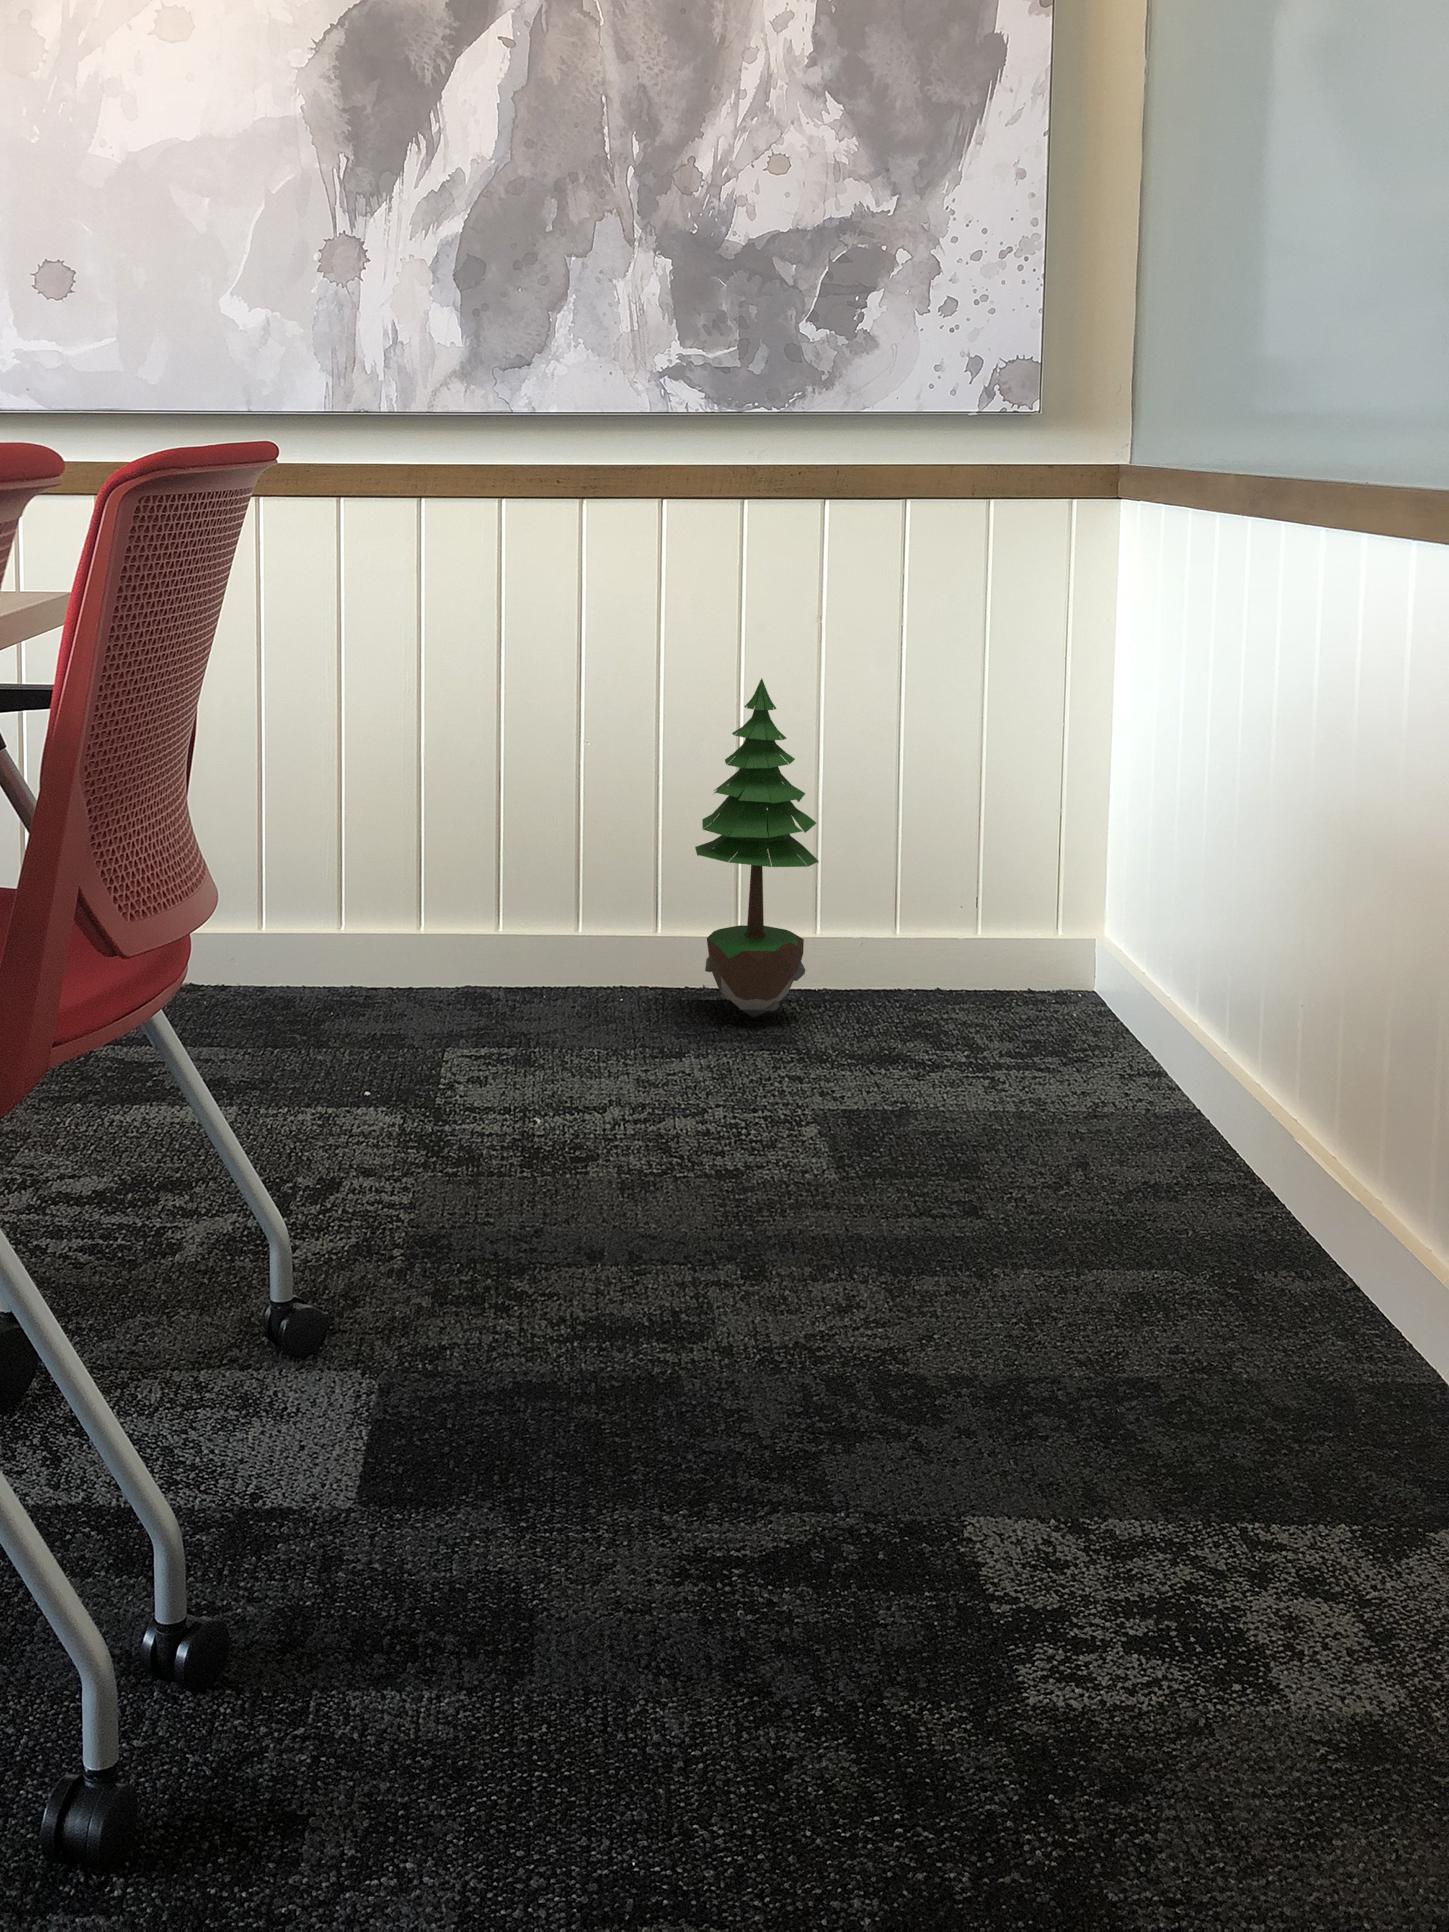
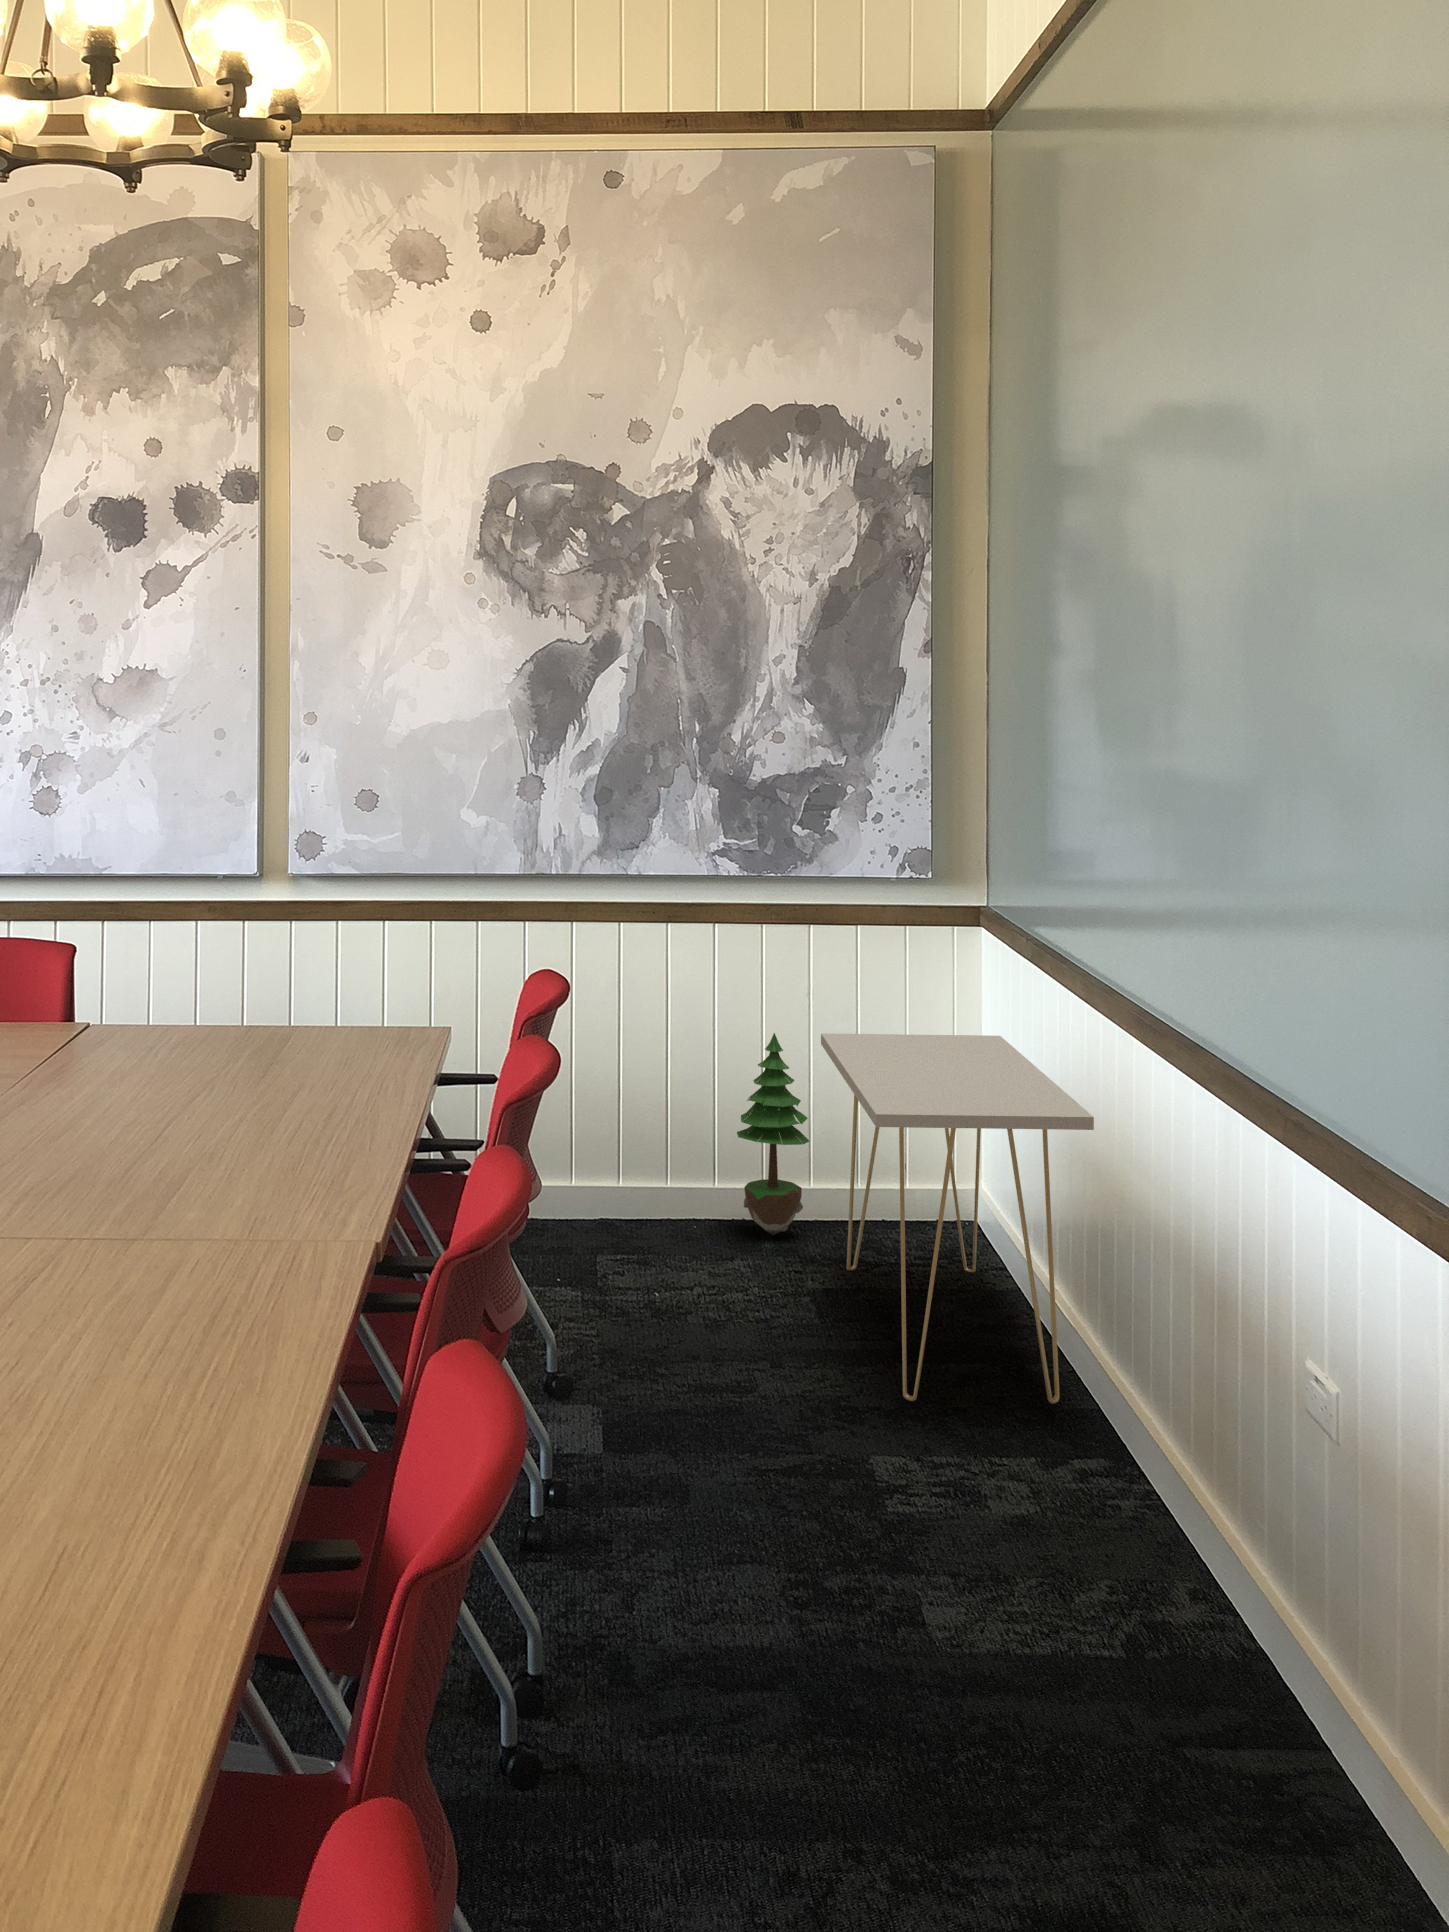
console table: none [842,671,1405,1356] -> present [821,1033,1094,1404]

